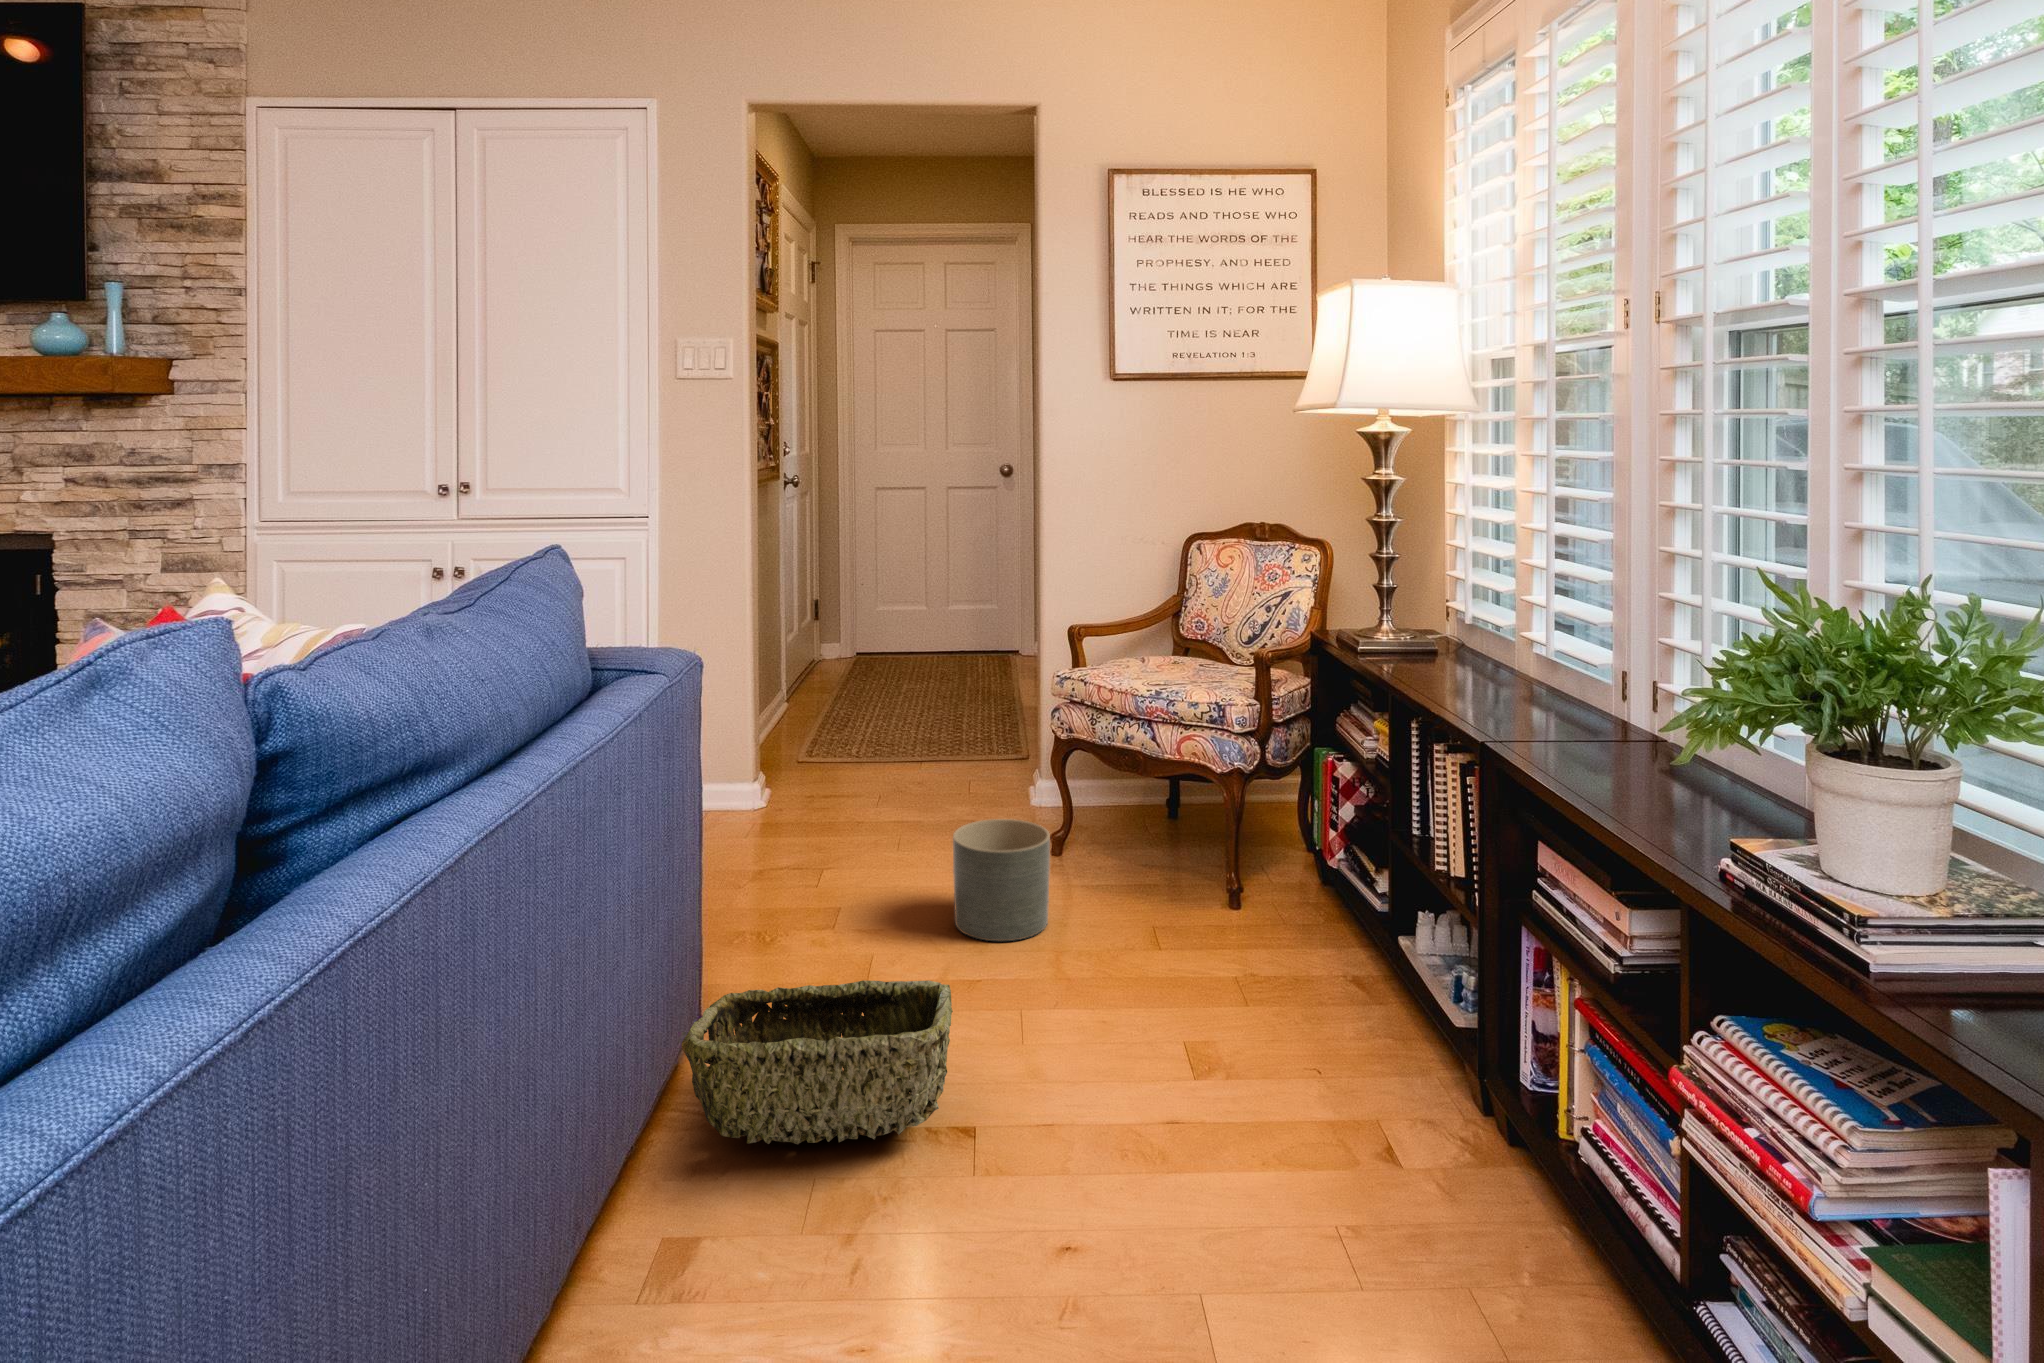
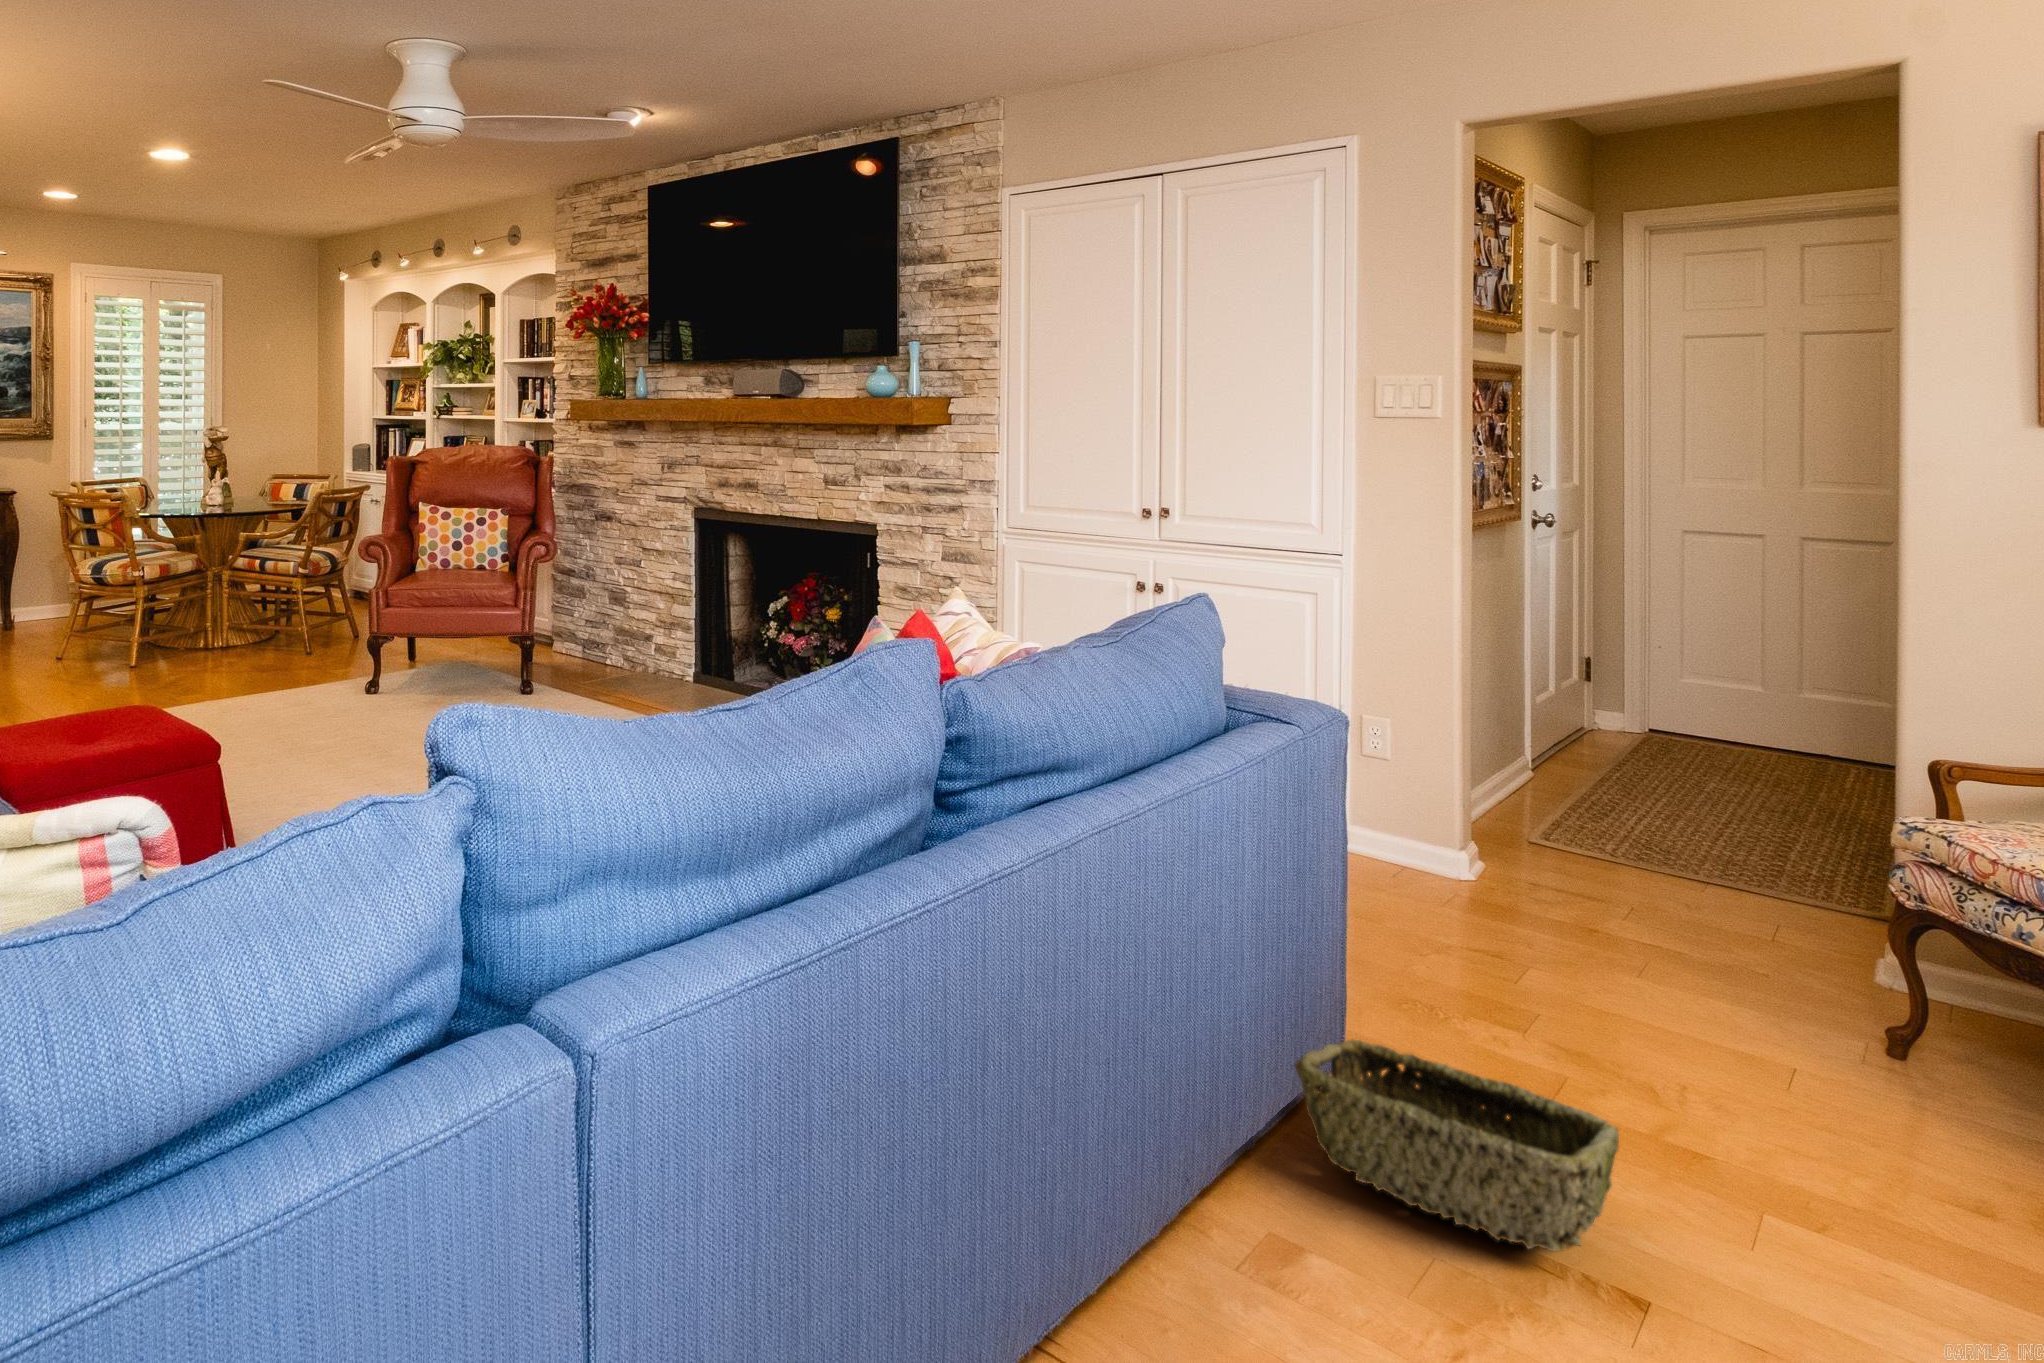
planter: present [953,819,1050,941] -> none [1685,969,1843,1133]

